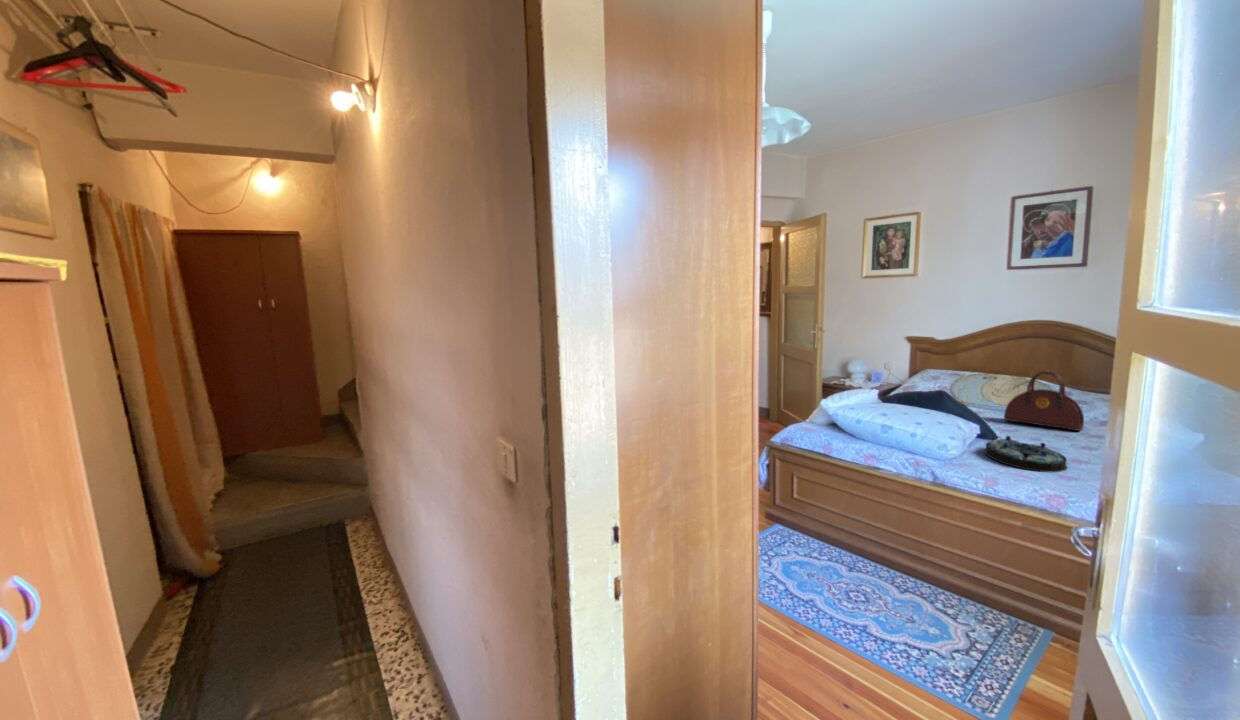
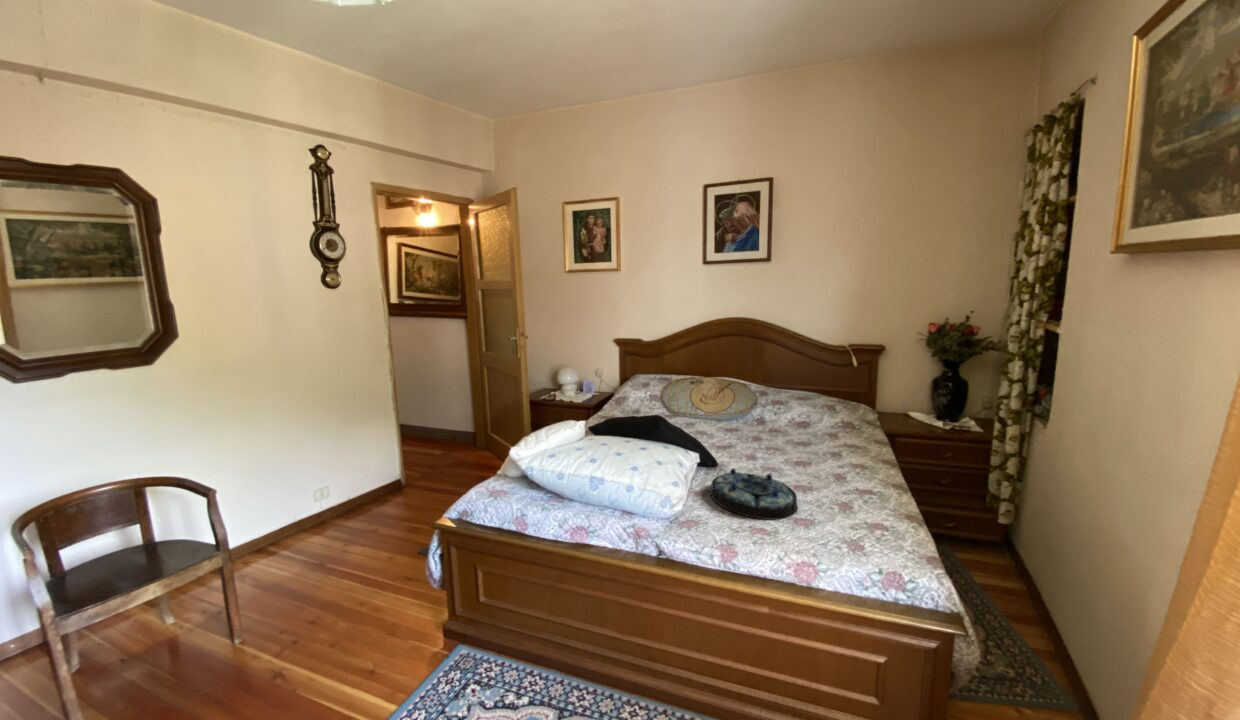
handbag: present [1004,371,1084,431] -> none [718,376,788,440]

